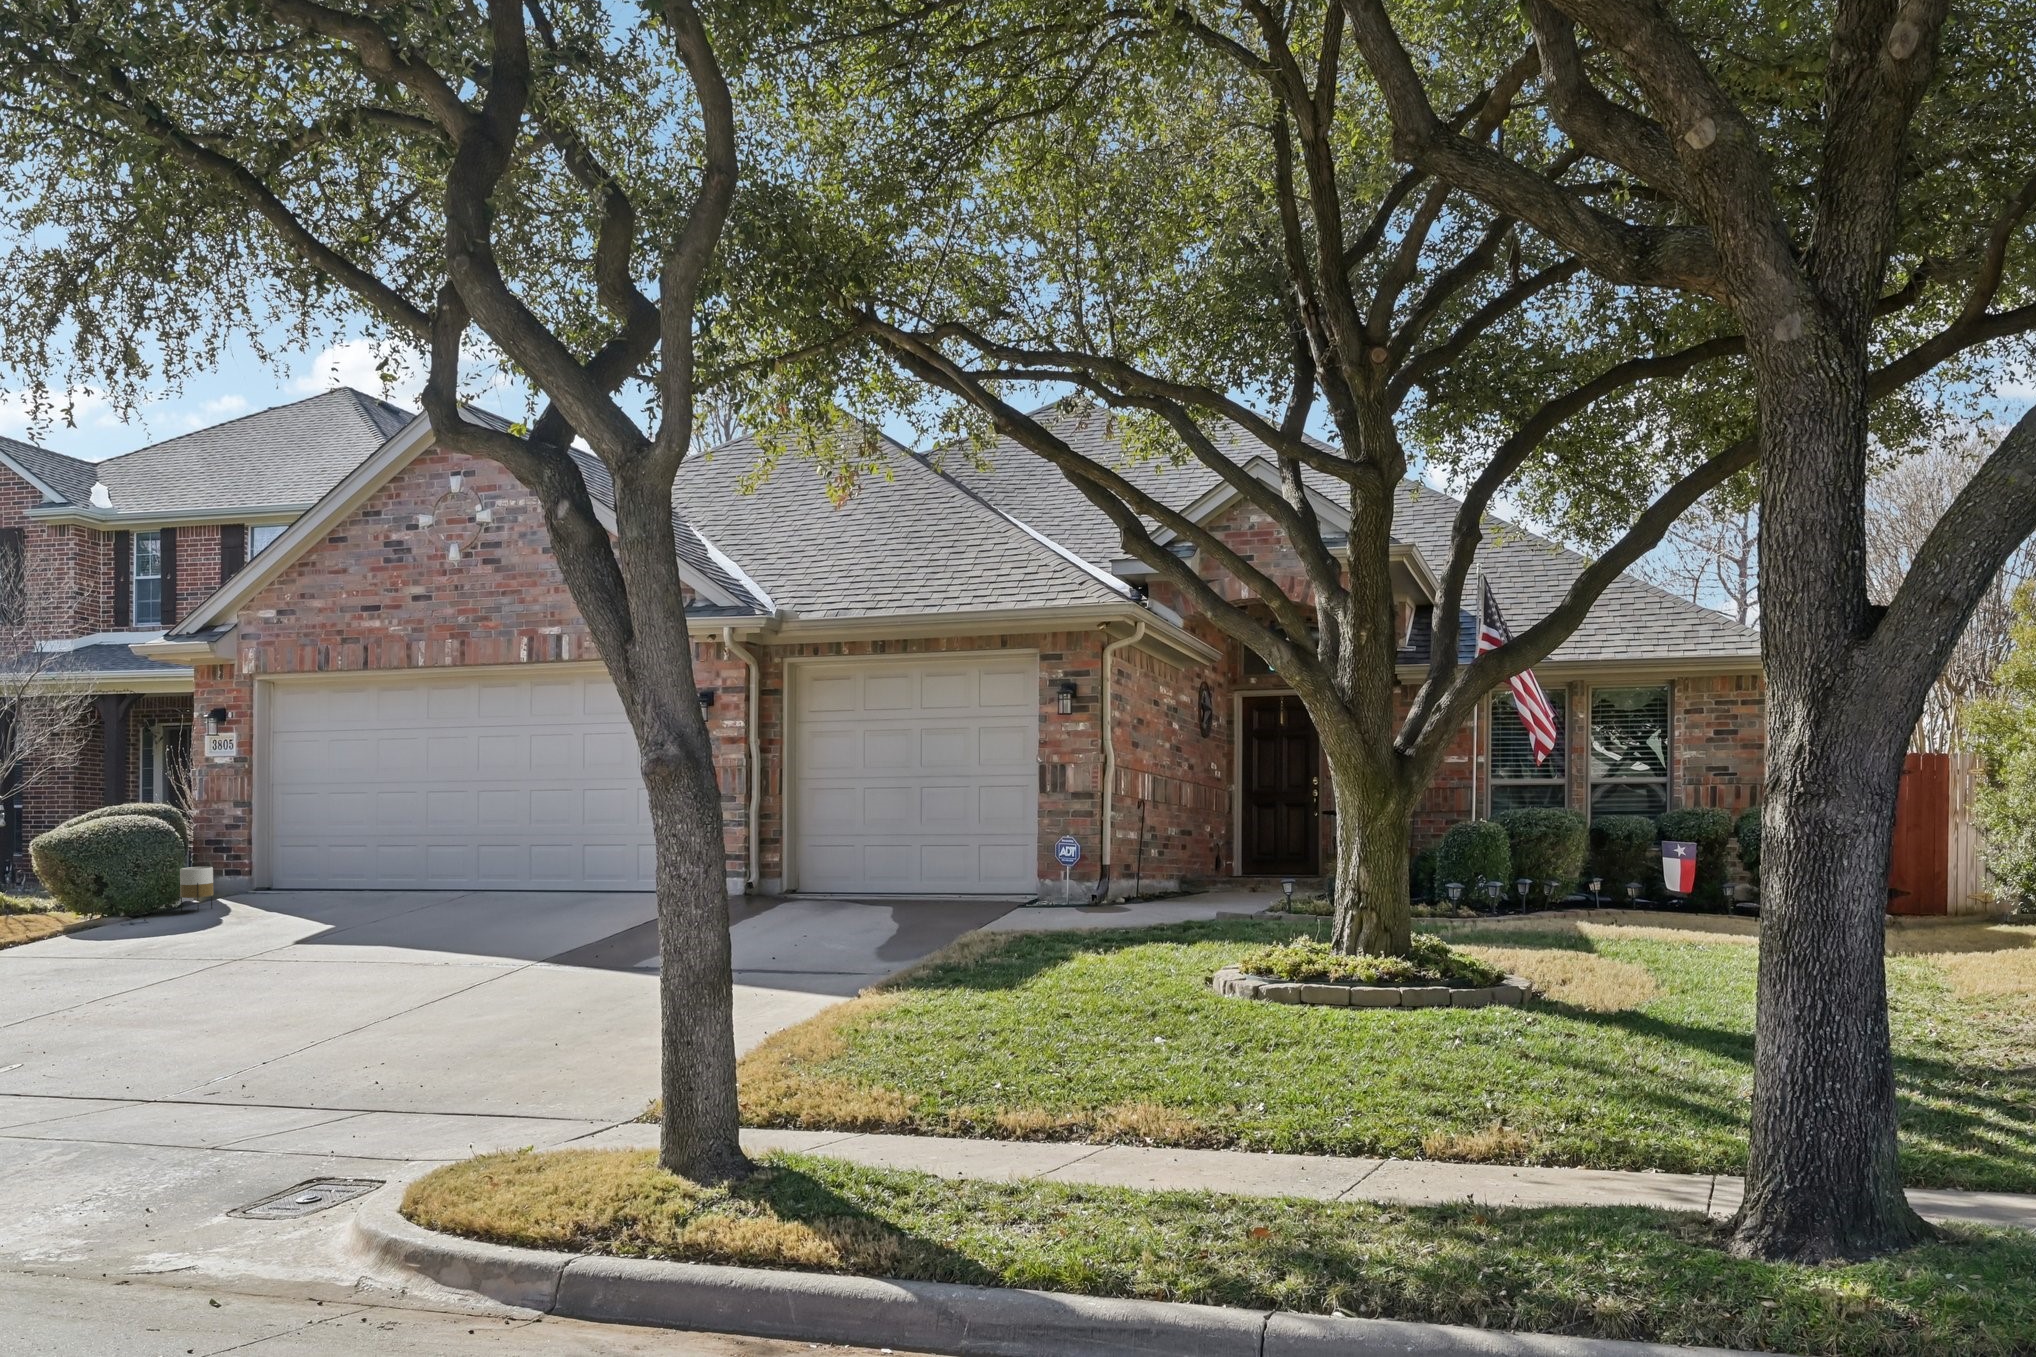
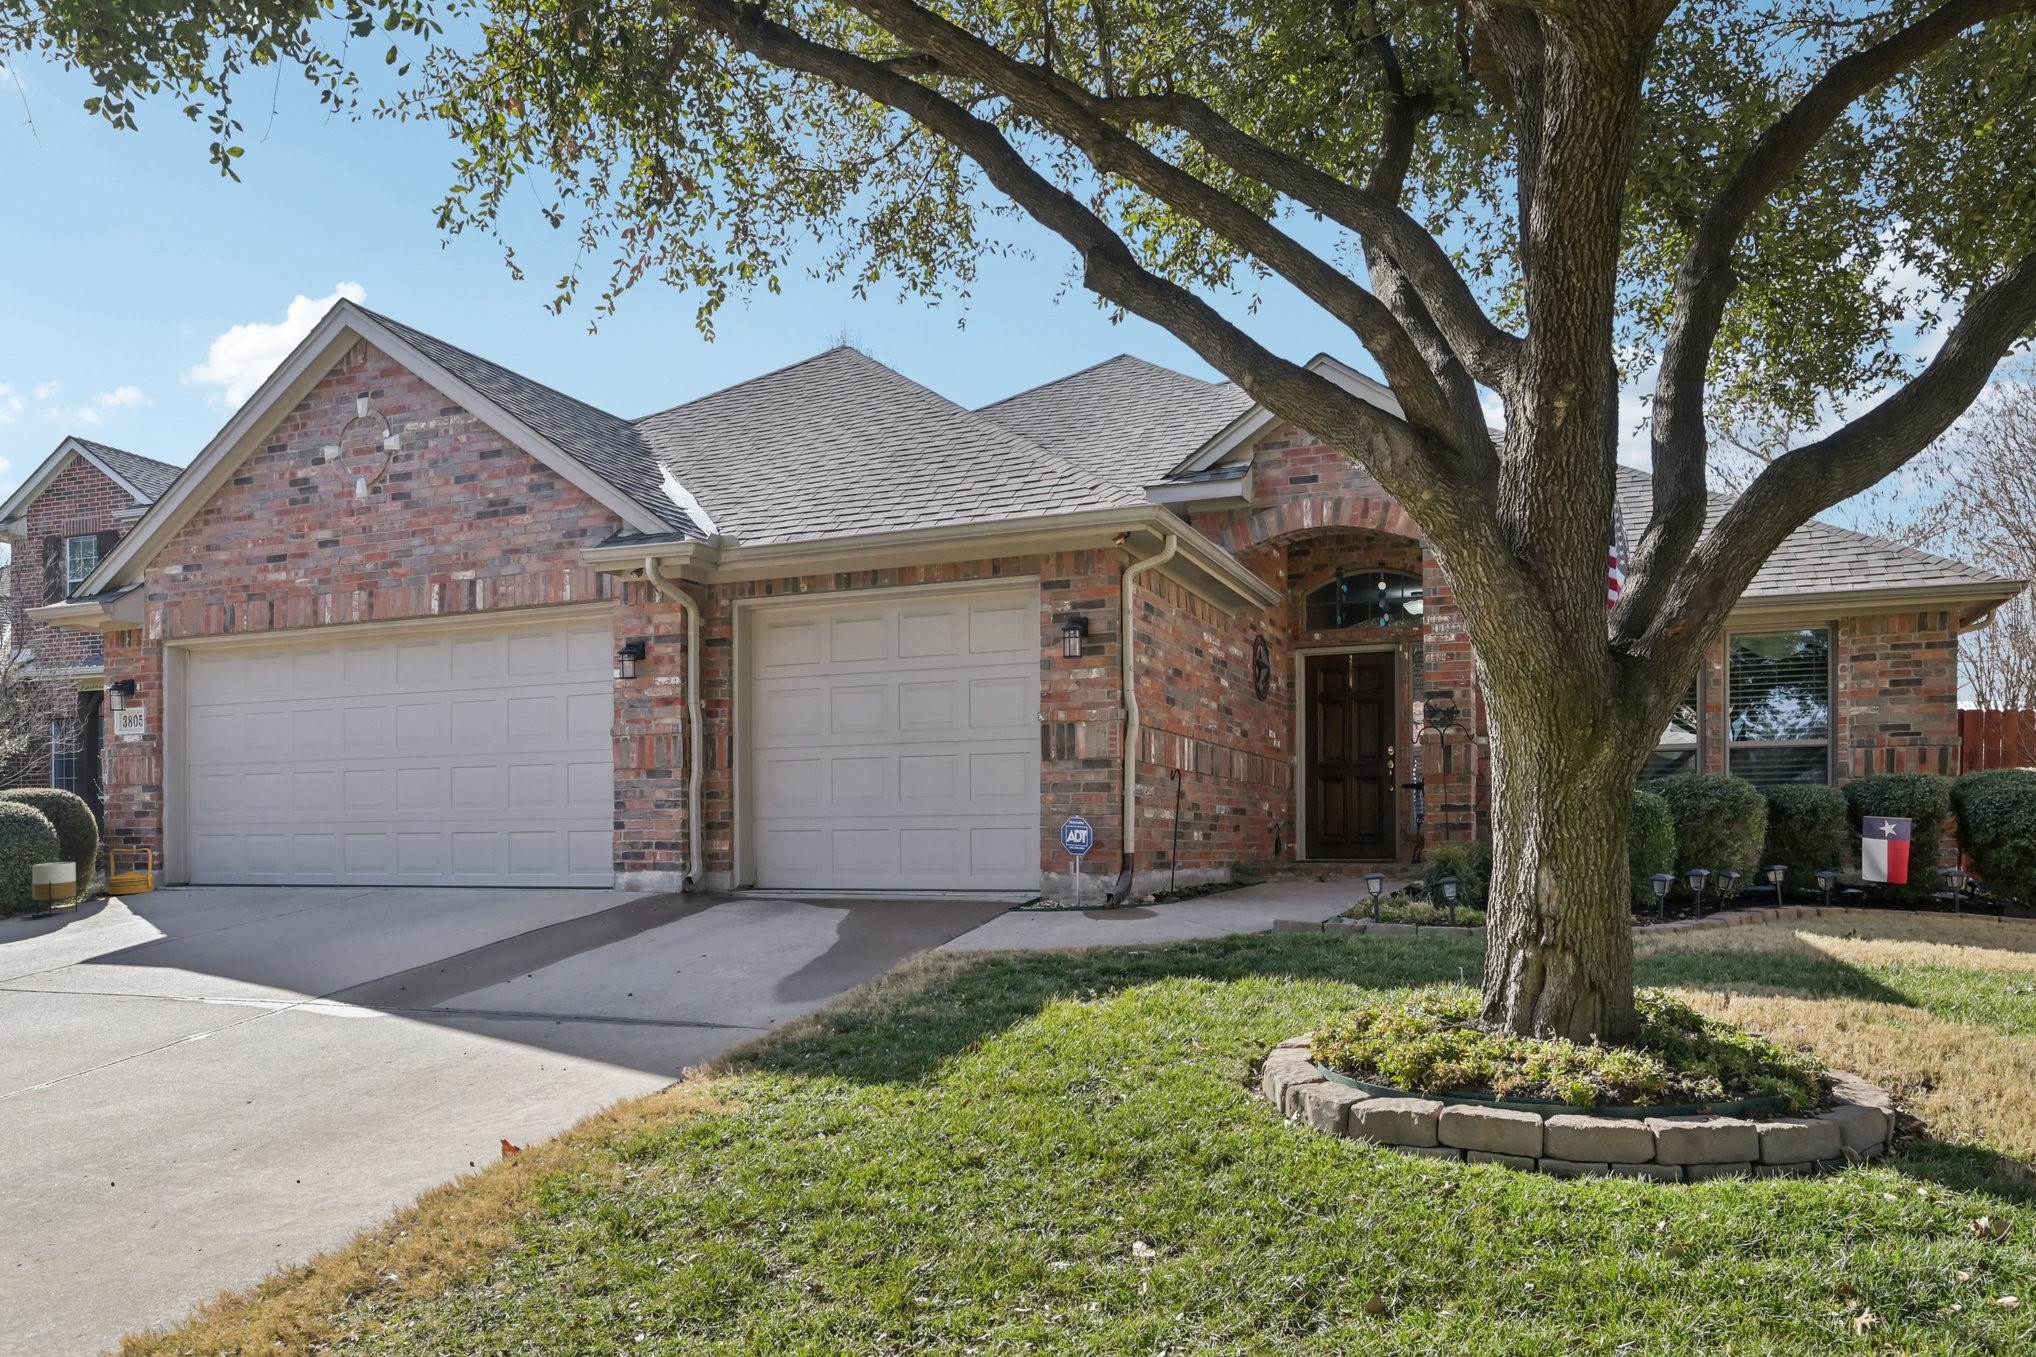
woven basket: none [215,856,253,895] -> present [107,848,154,894]

